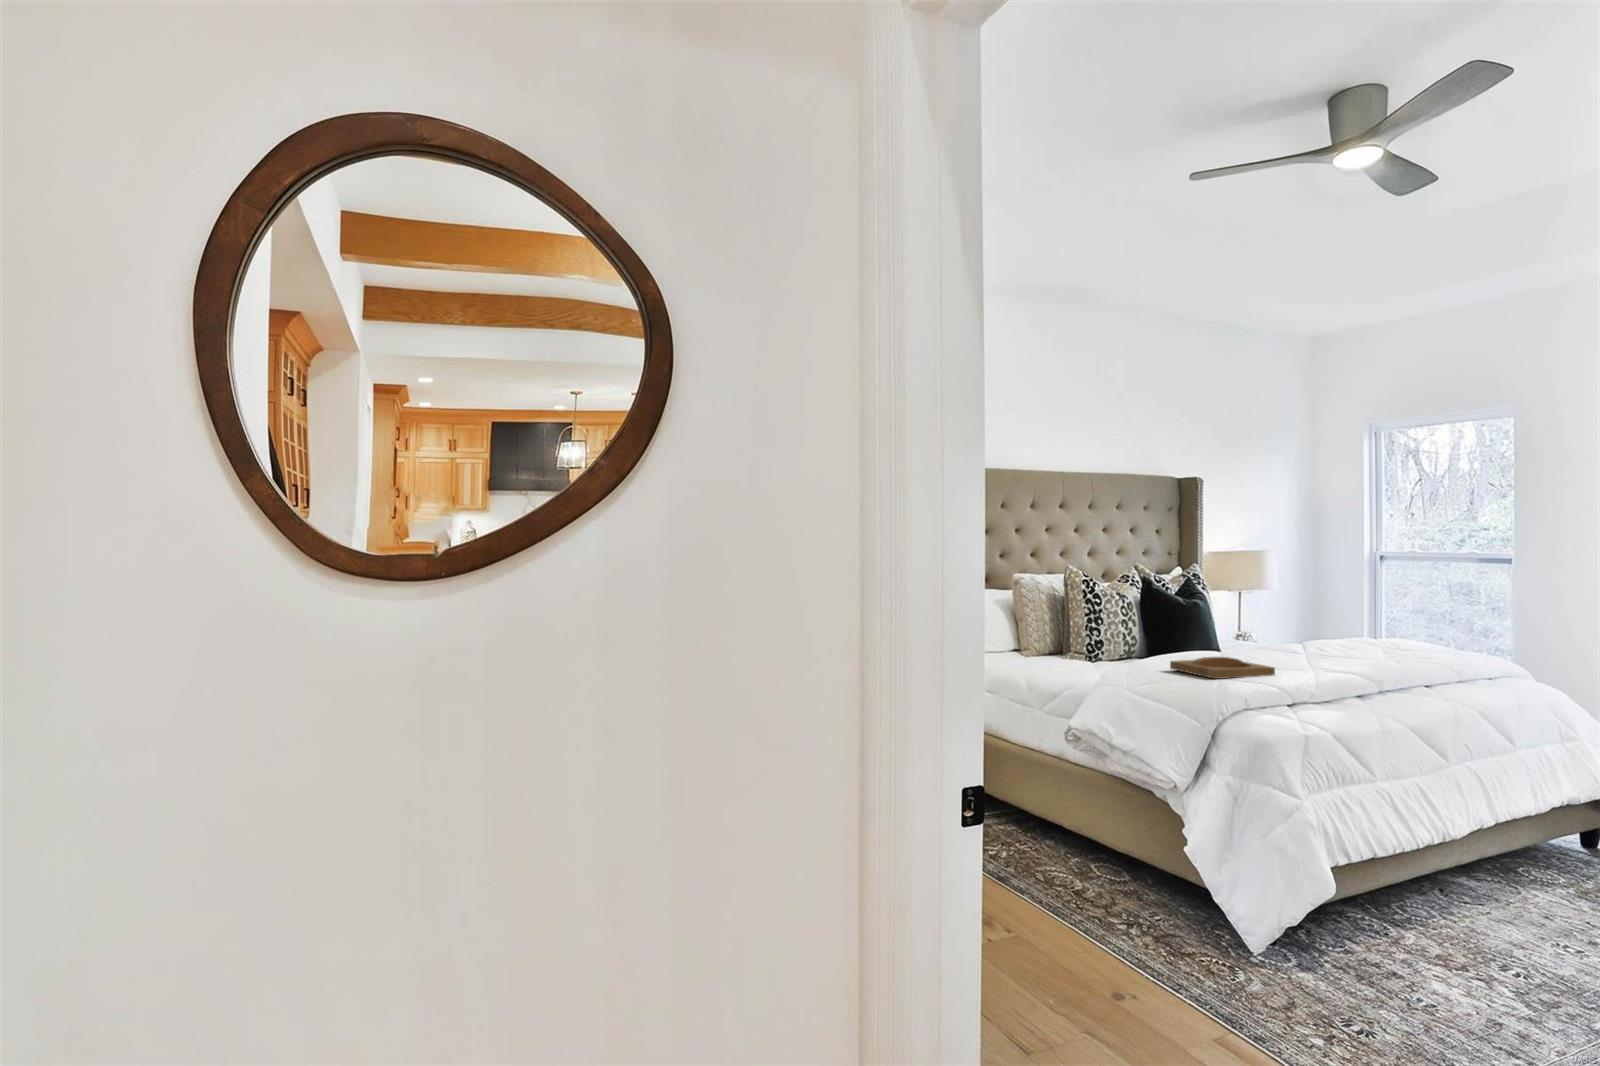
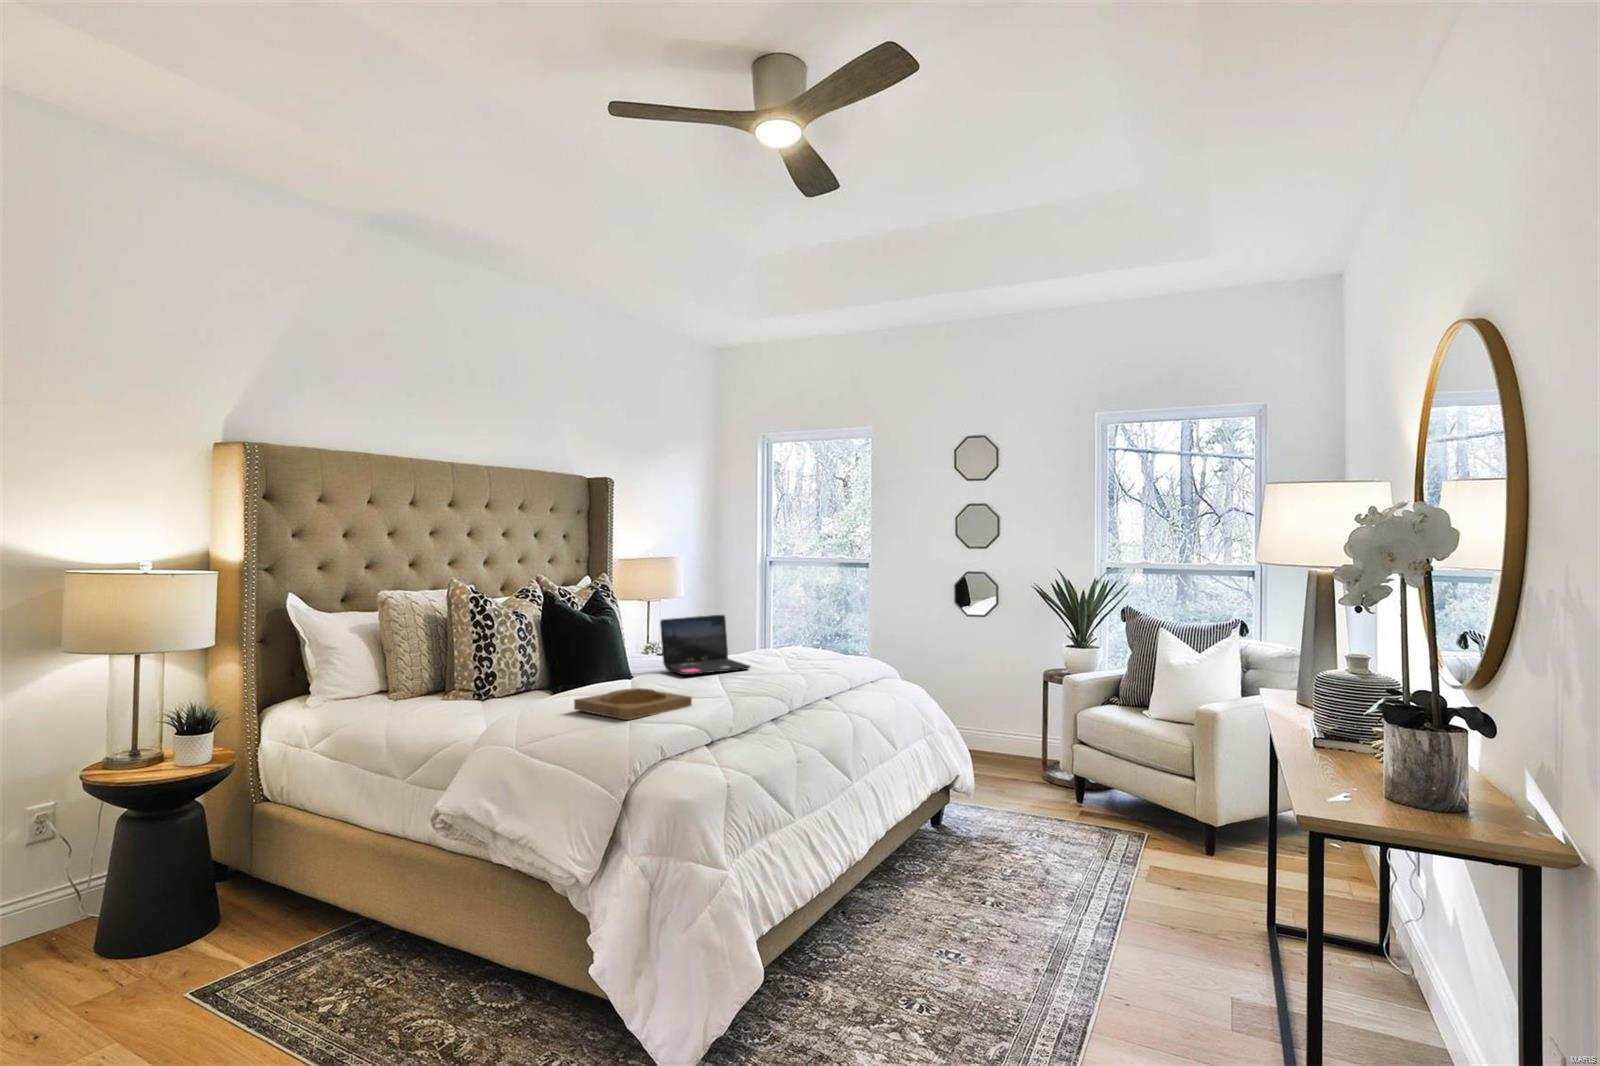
laptop: none [1248,604,1343,655] -> present [660,615,750,675]

